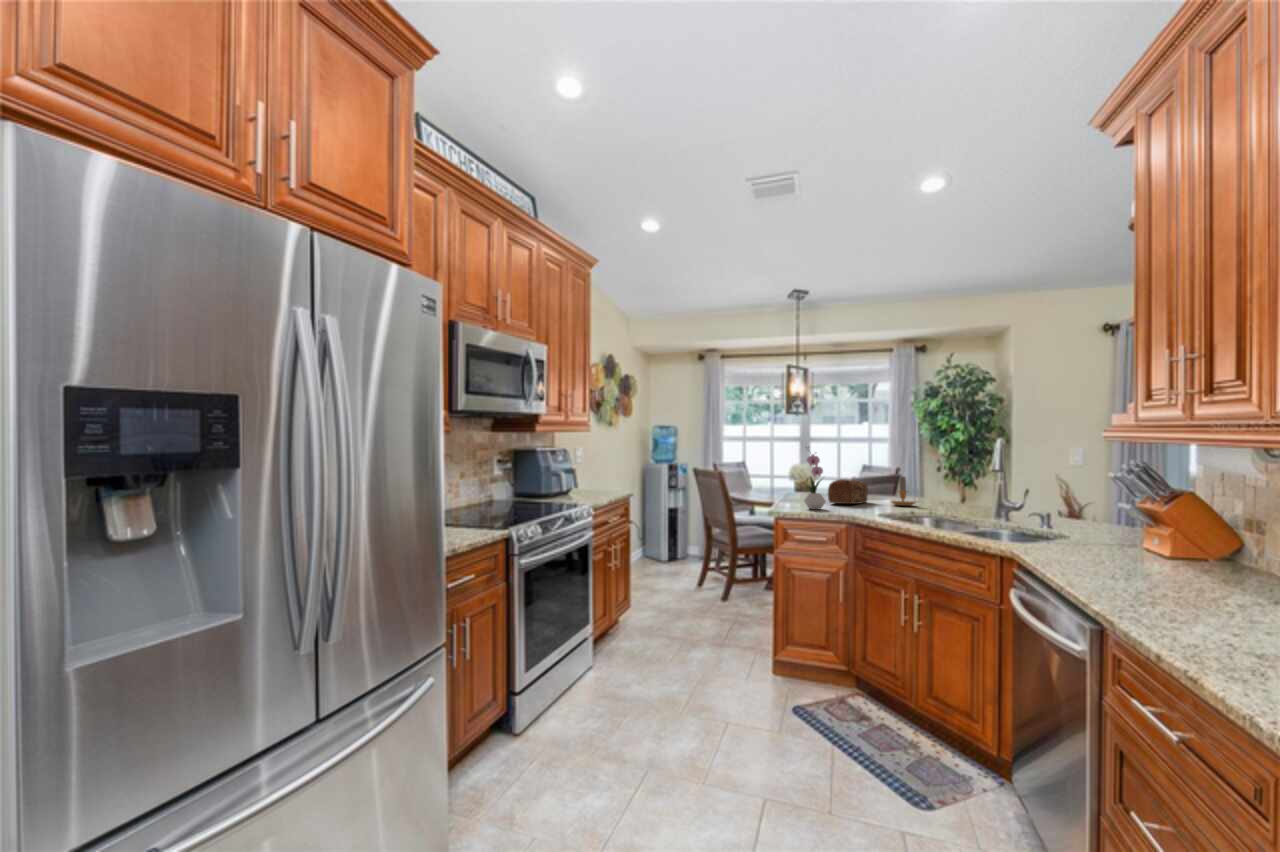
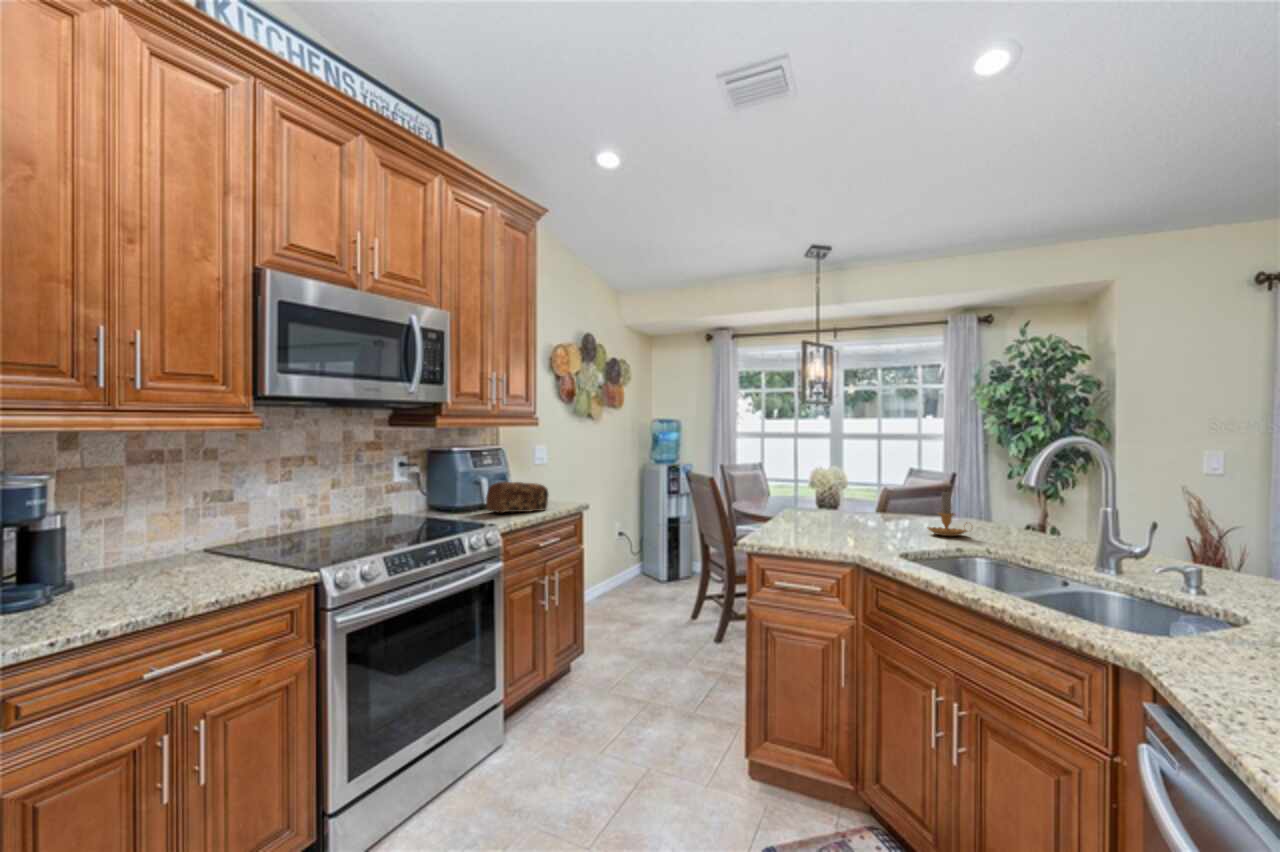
flower arrangement: present [804,454,826,509] -> none [792,448,825,541]
bread loaf: present [828,479,868,504] -> present [486,482,548,513]

